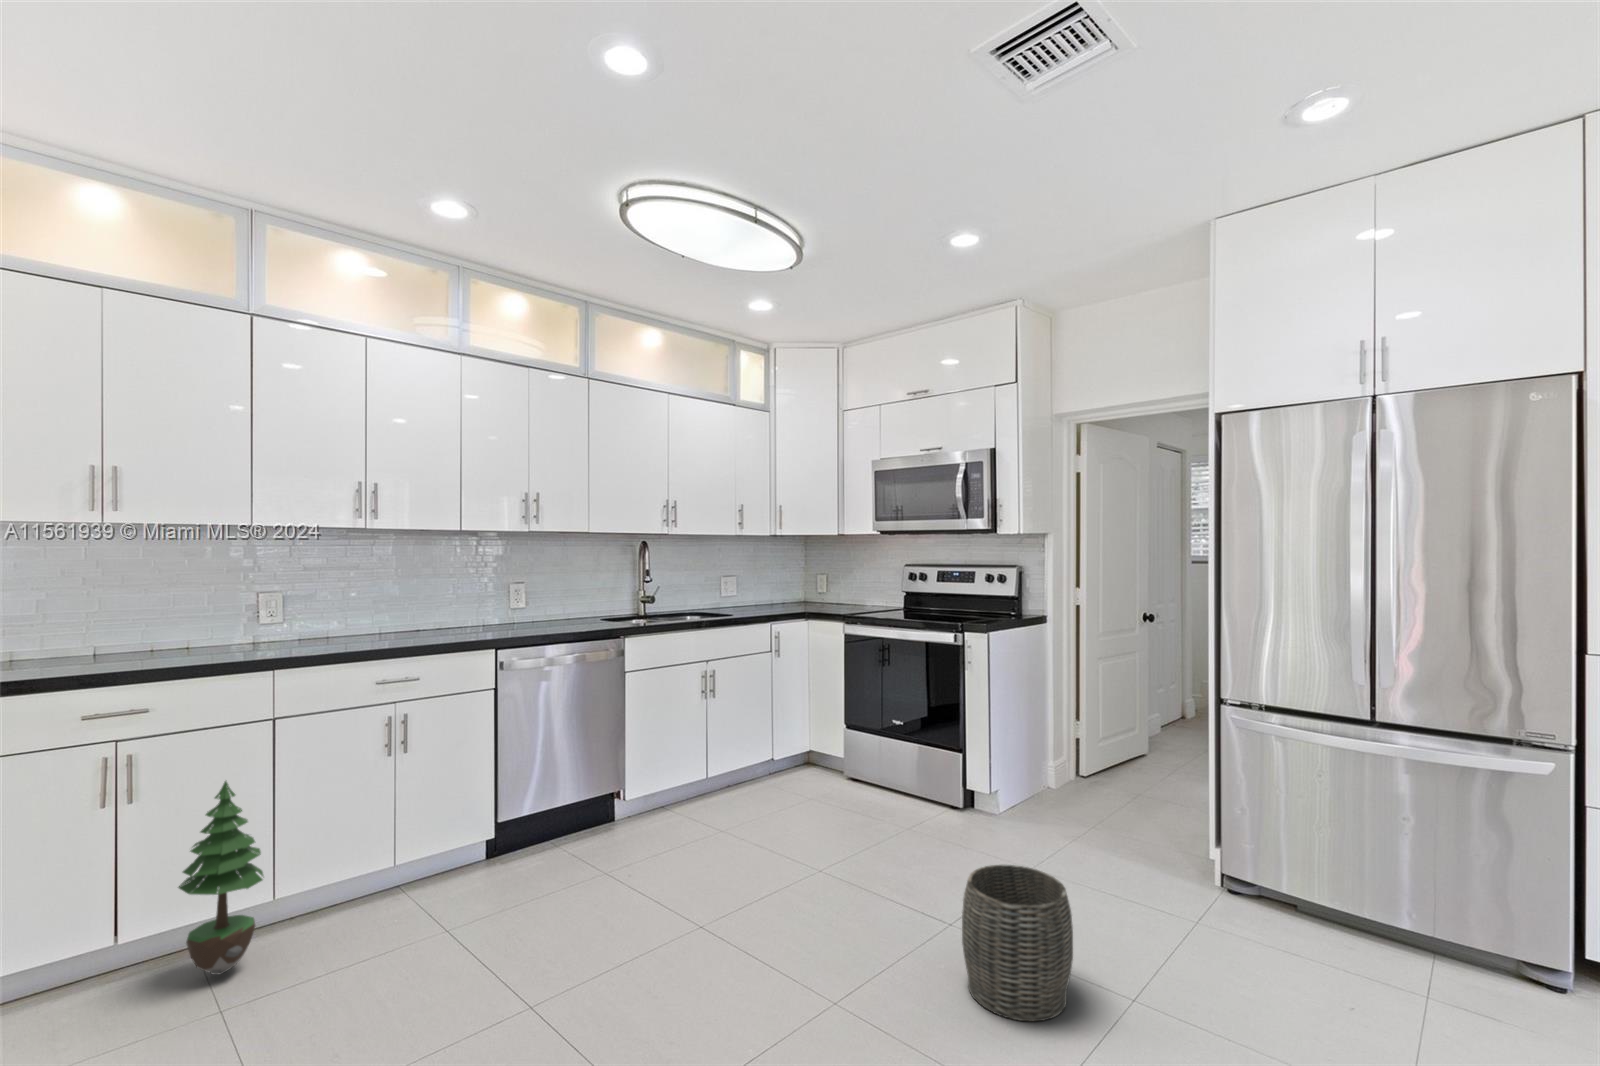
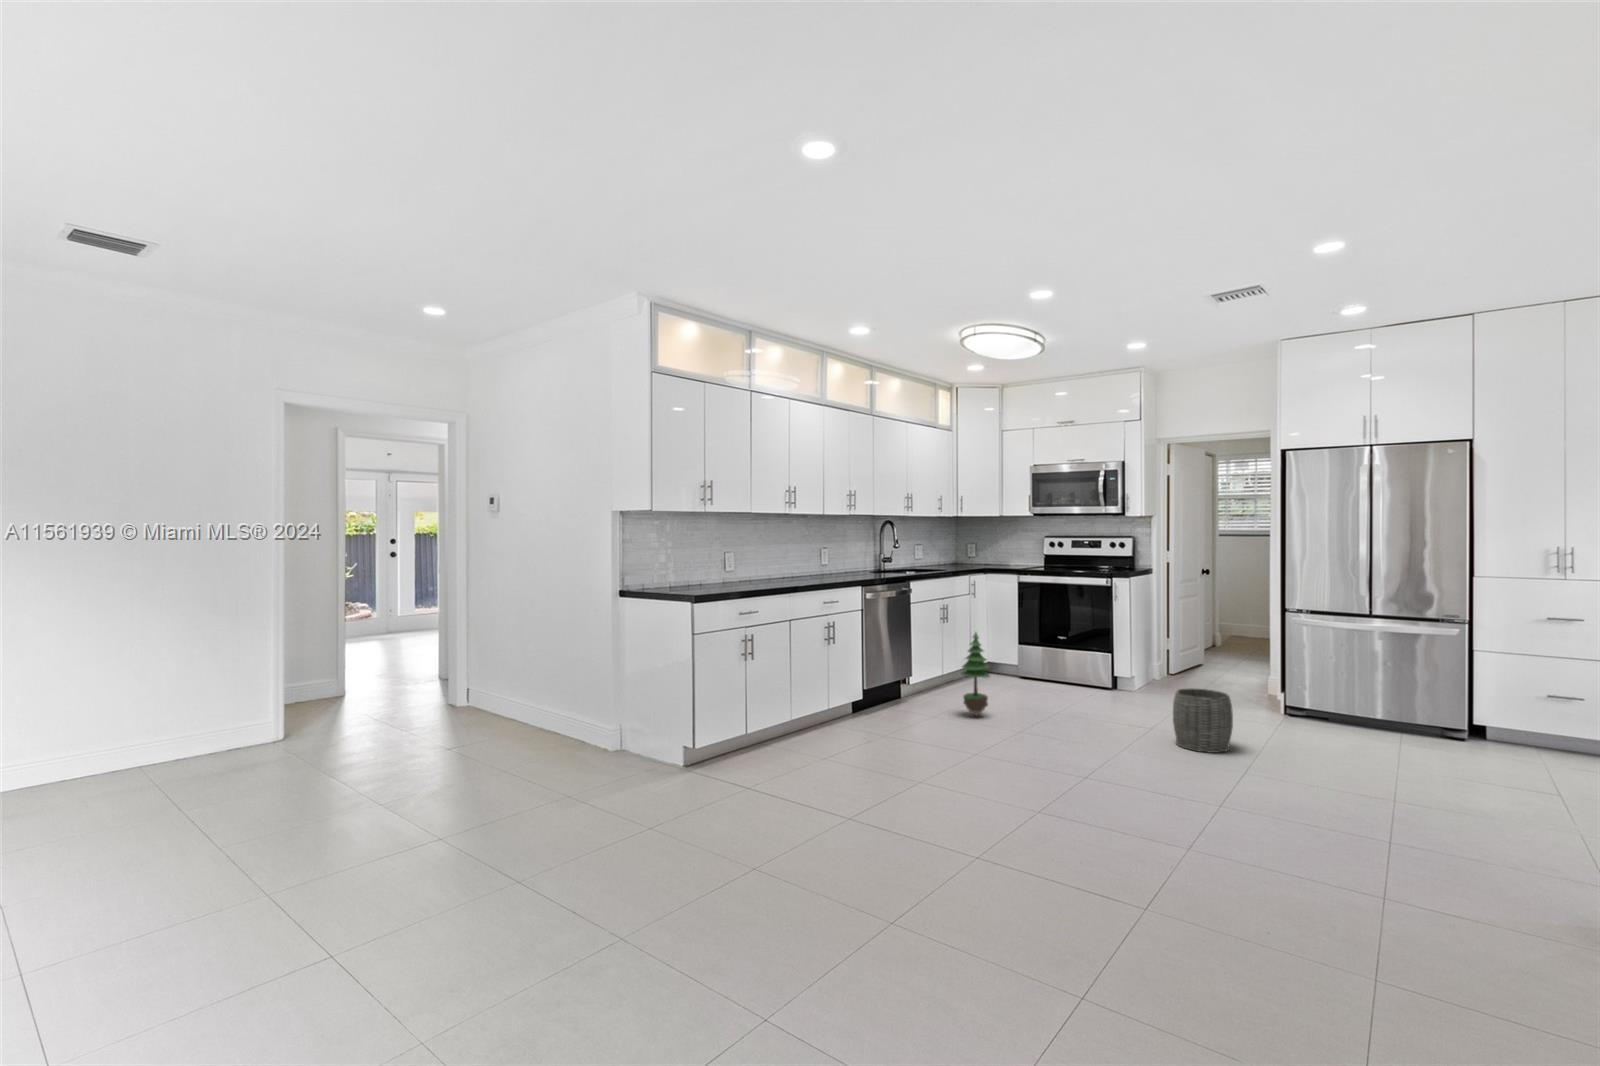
potted tree: present [179,781,263,975] -> present [961,633,990,716]

